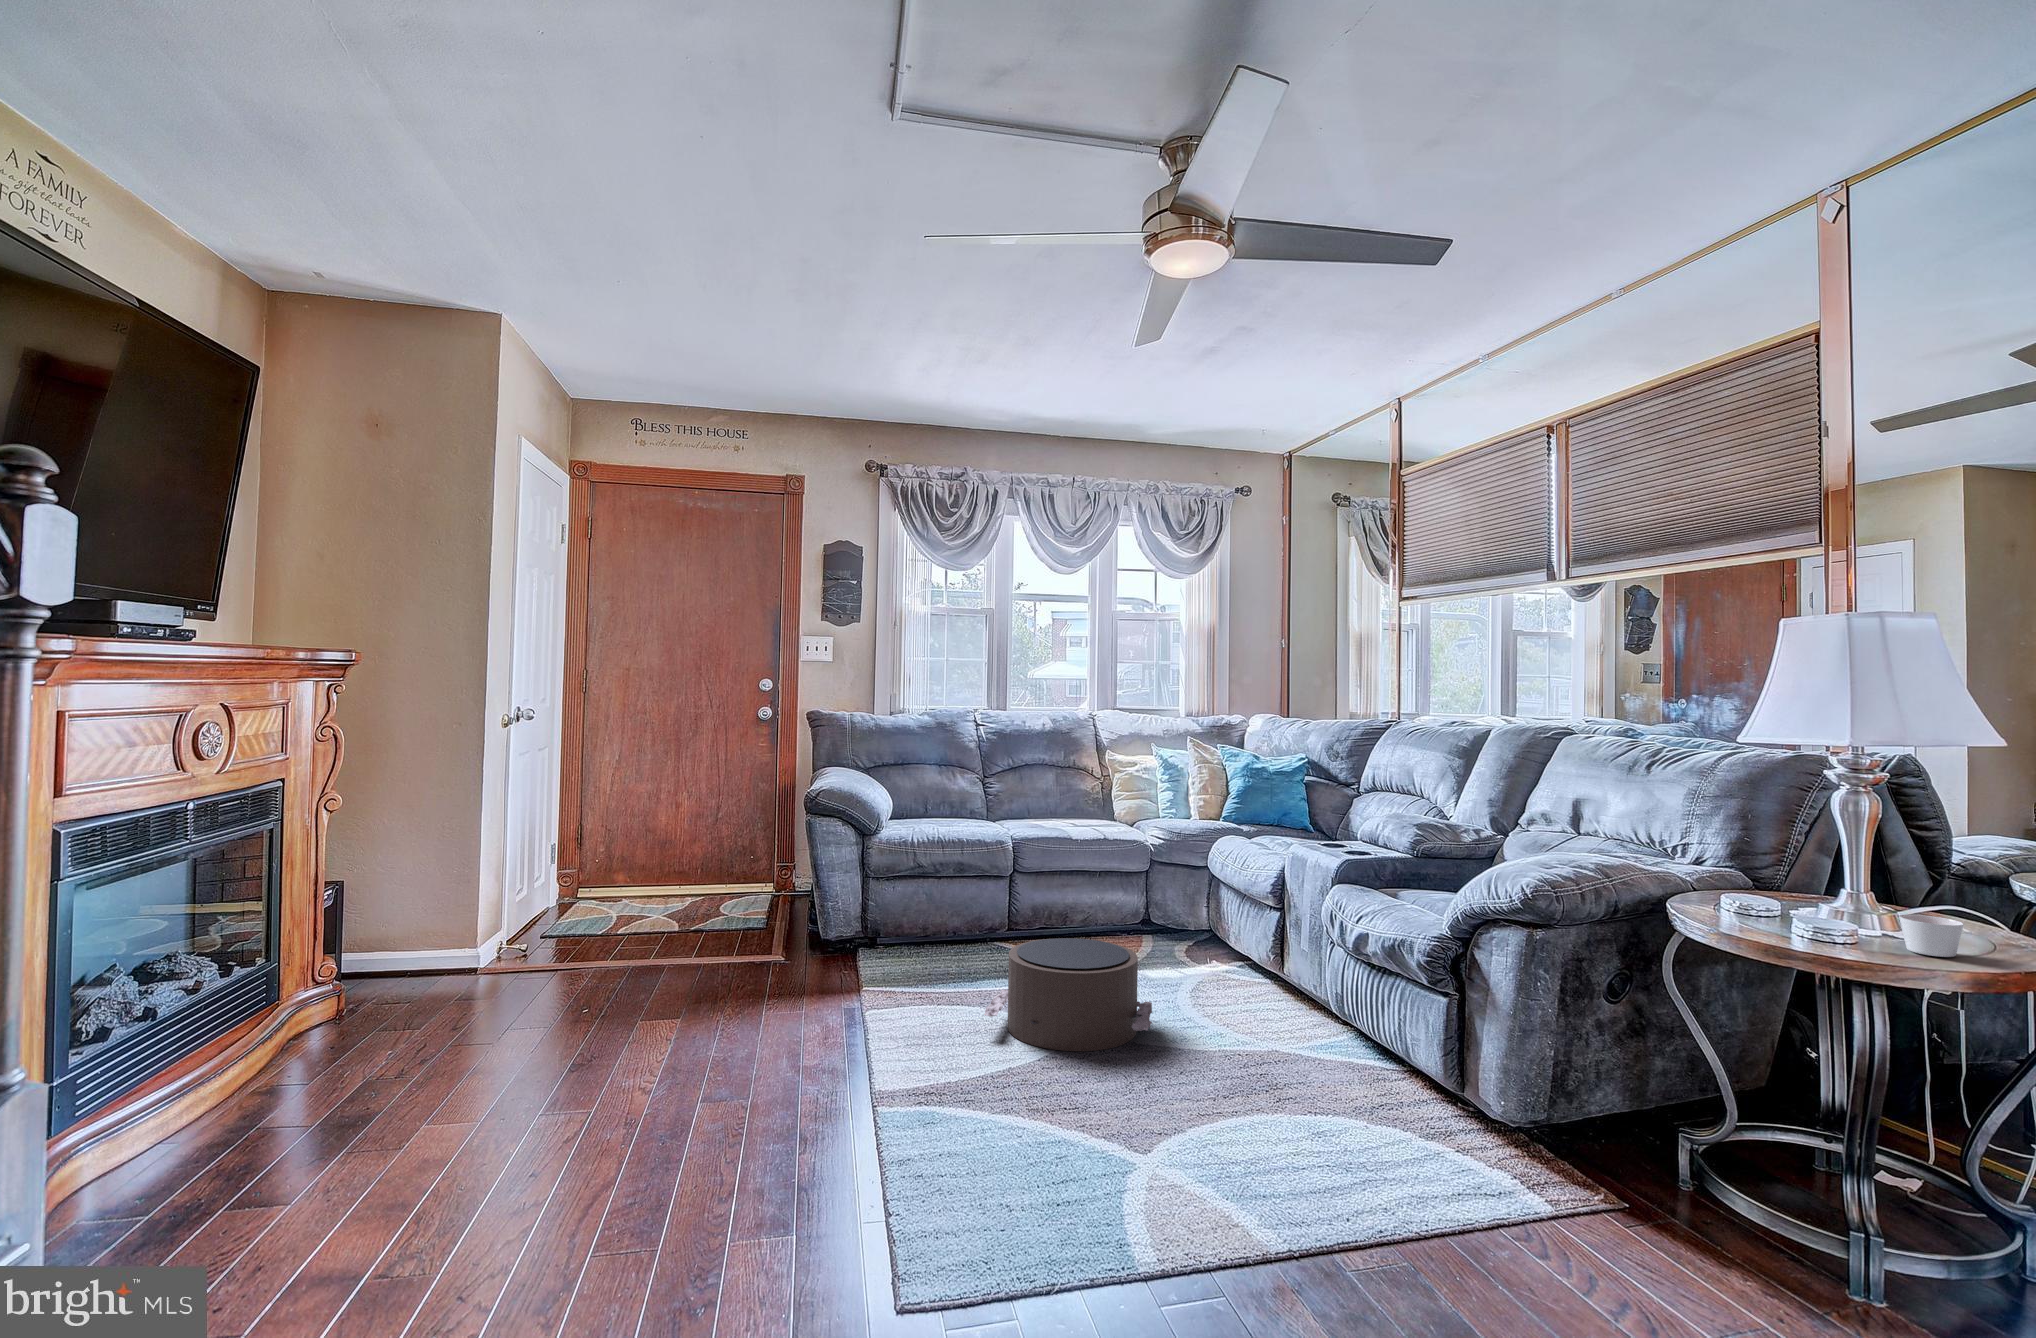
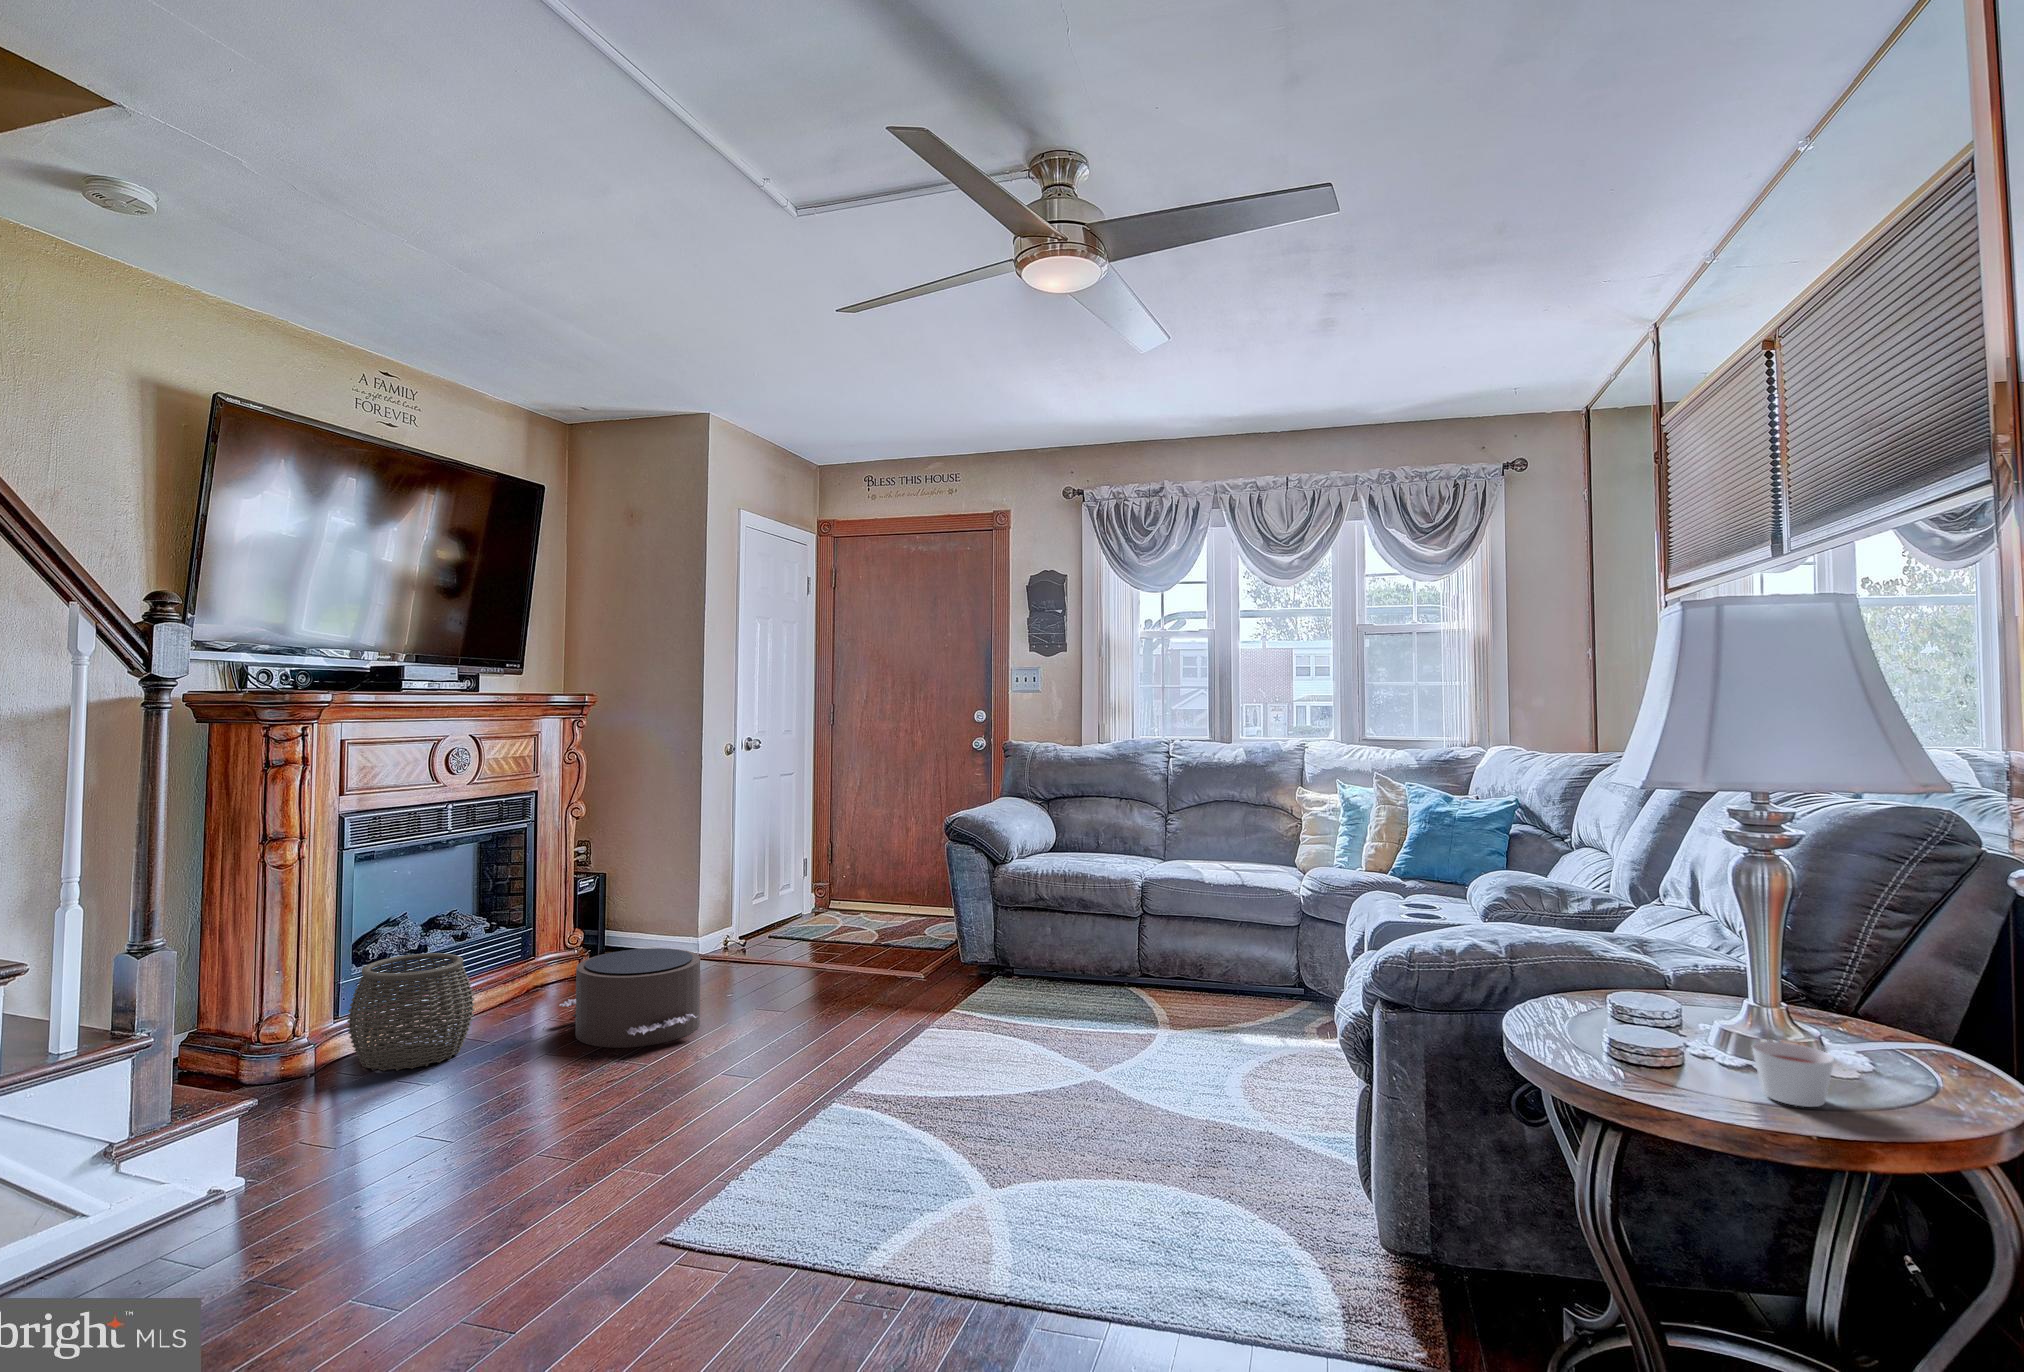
pouf: present [984,938,1152,1051] -> present [560,948,700,1048]
woven basket: none [97,1011,308,1201] -> present [347,953,475,1071]

